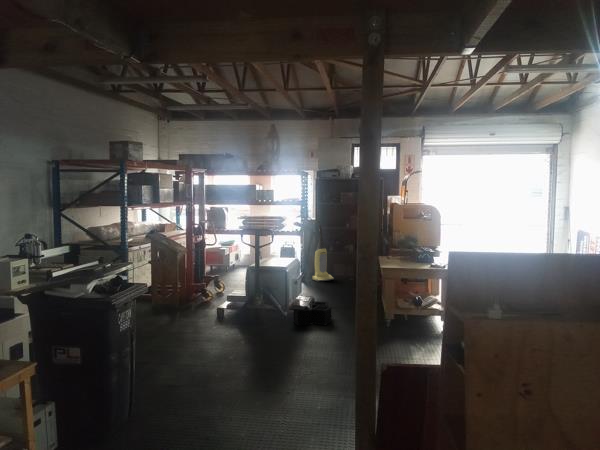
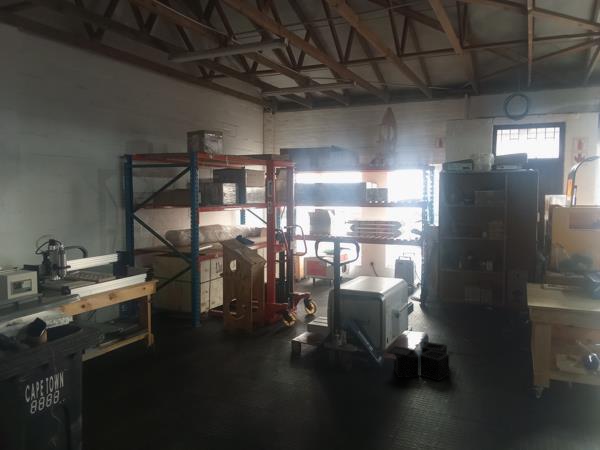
vacuum cleaner: present [312,225,334,282] -> none [435,233,465,308]

